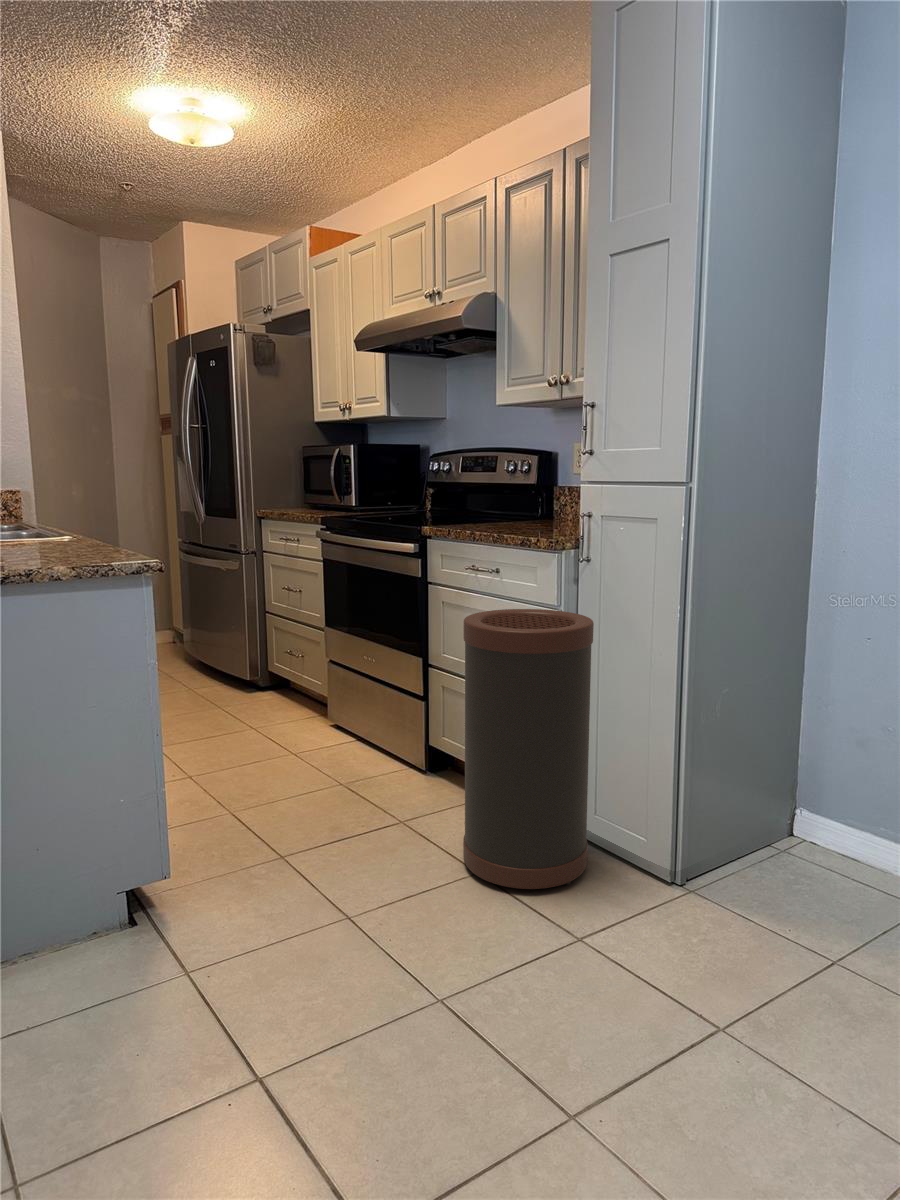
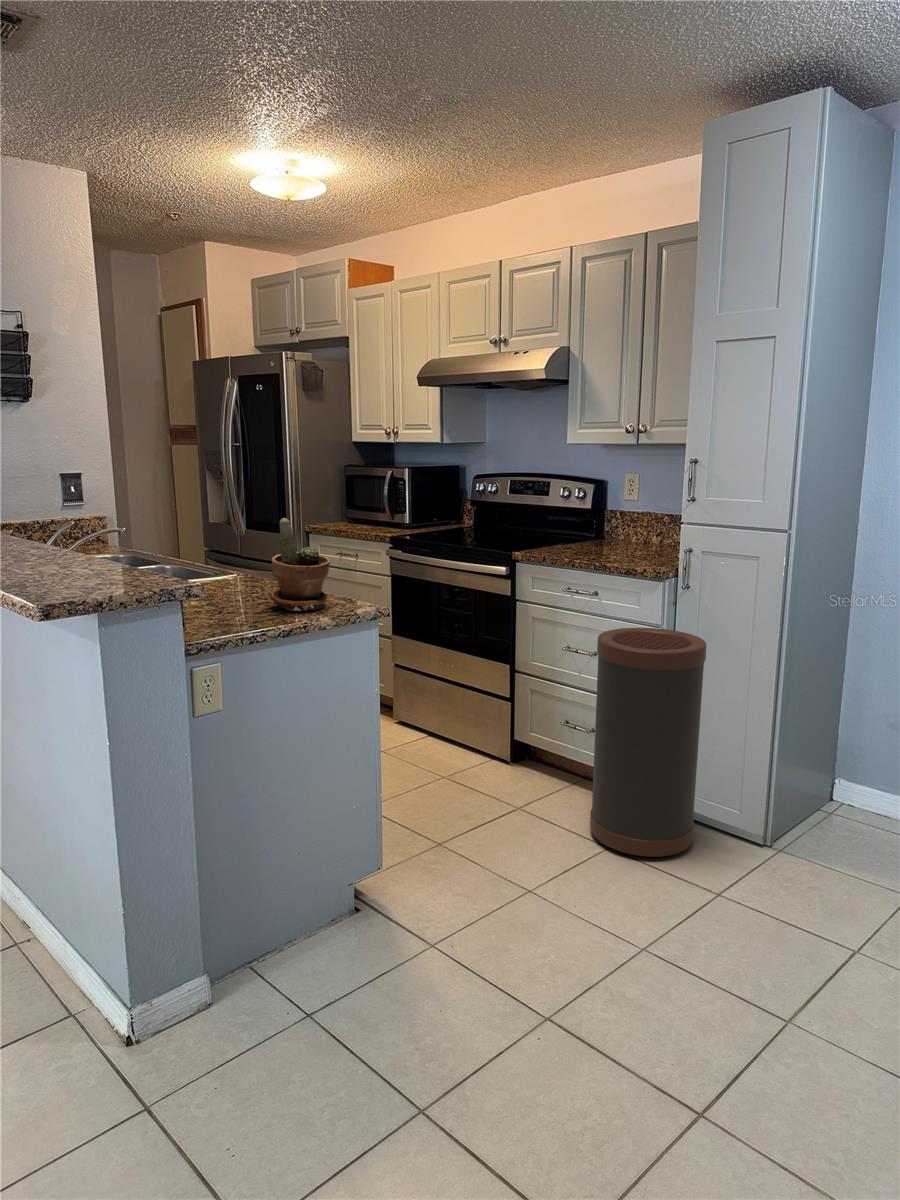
potted plant: none [26,453,100,563] -> present [271,518,330,611]

